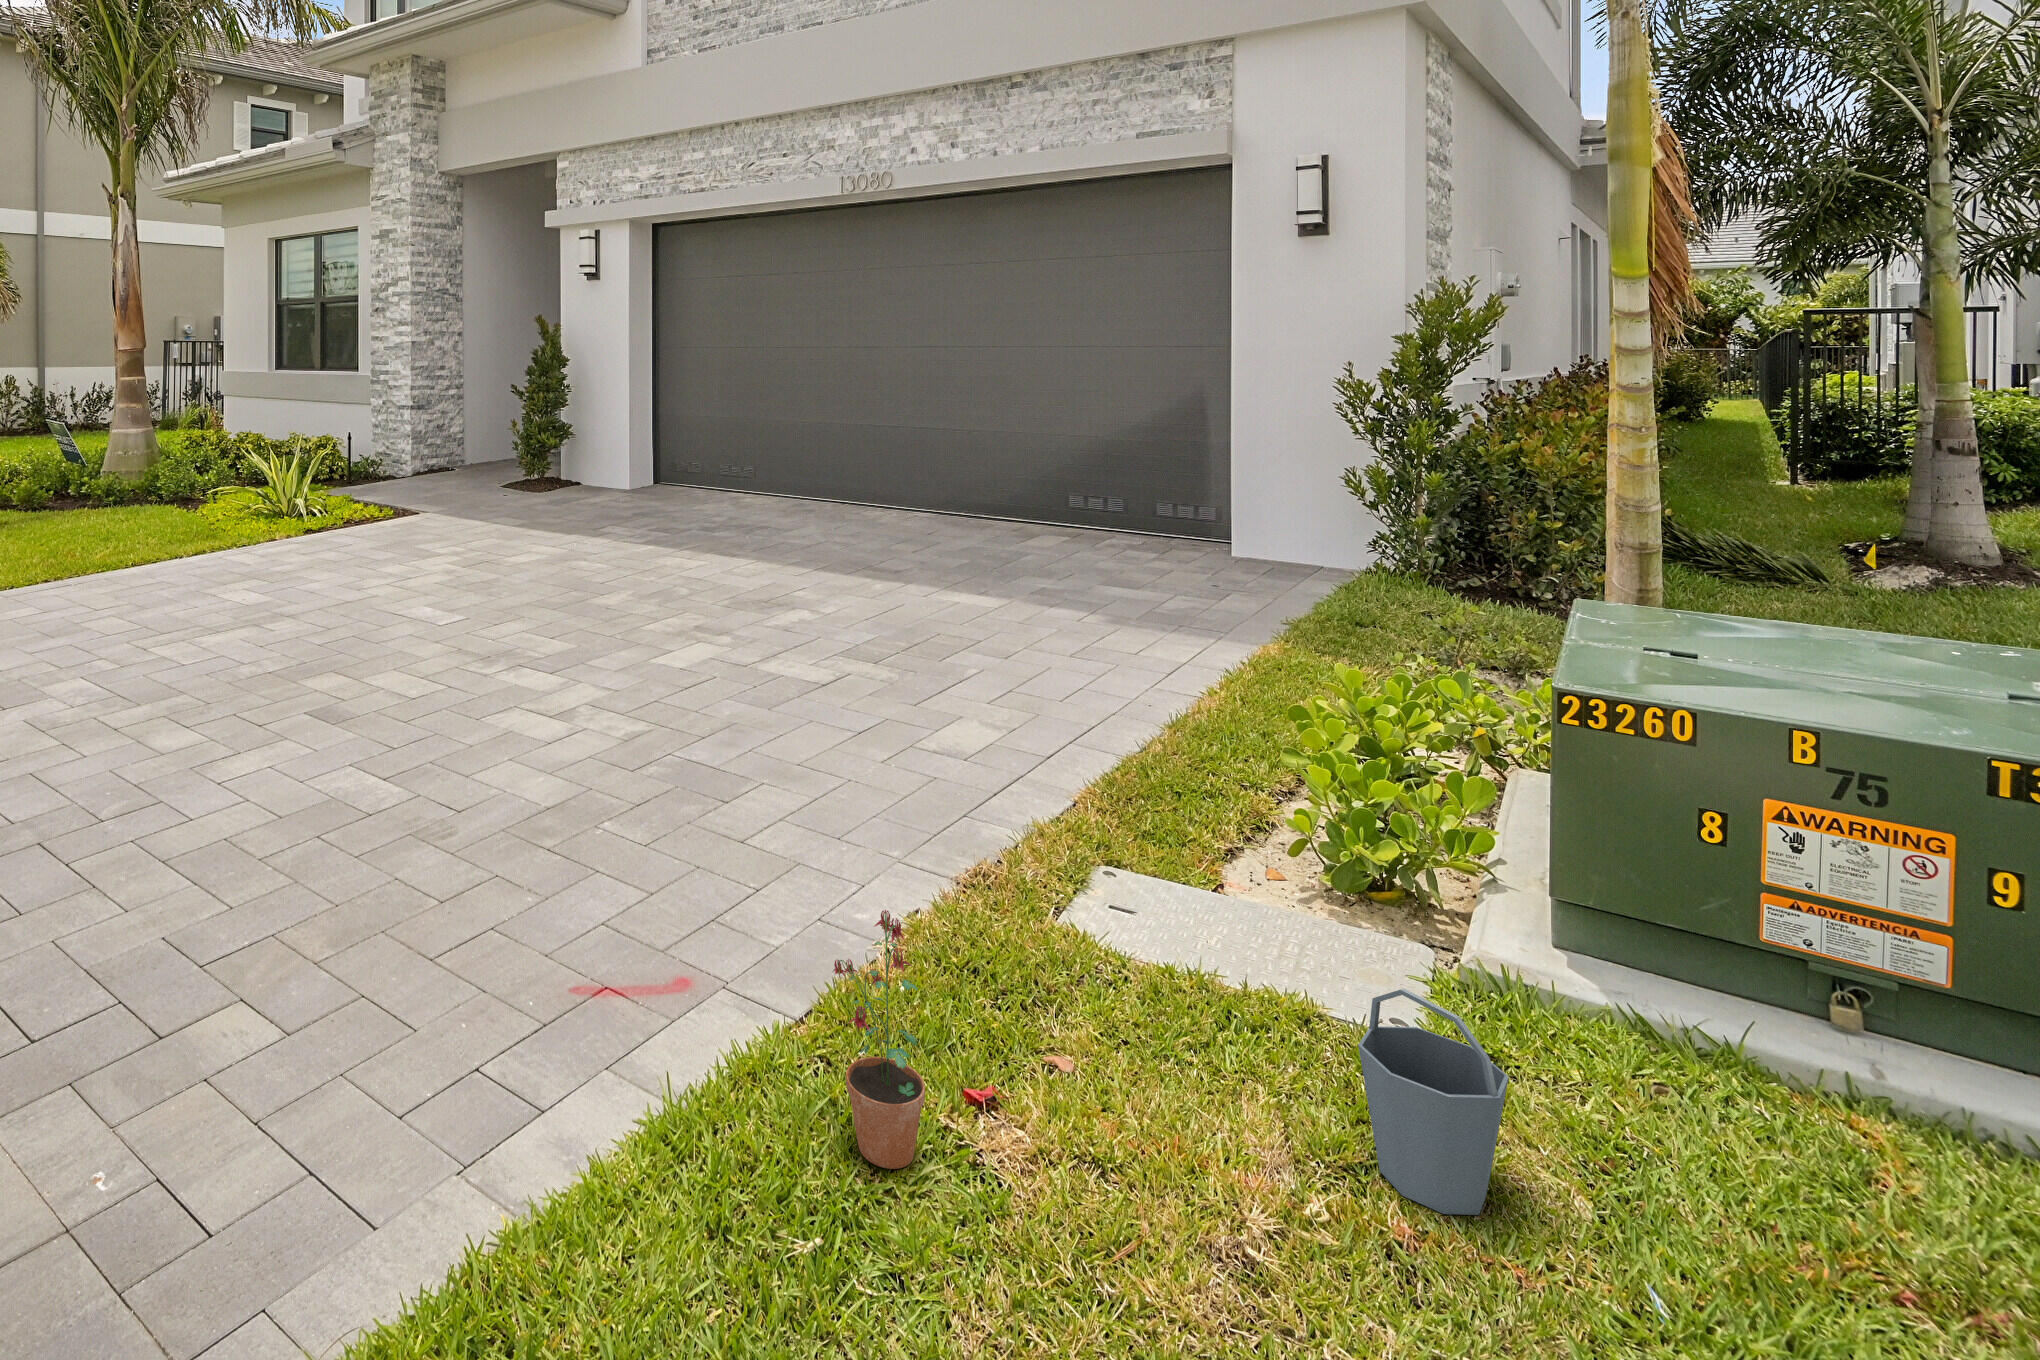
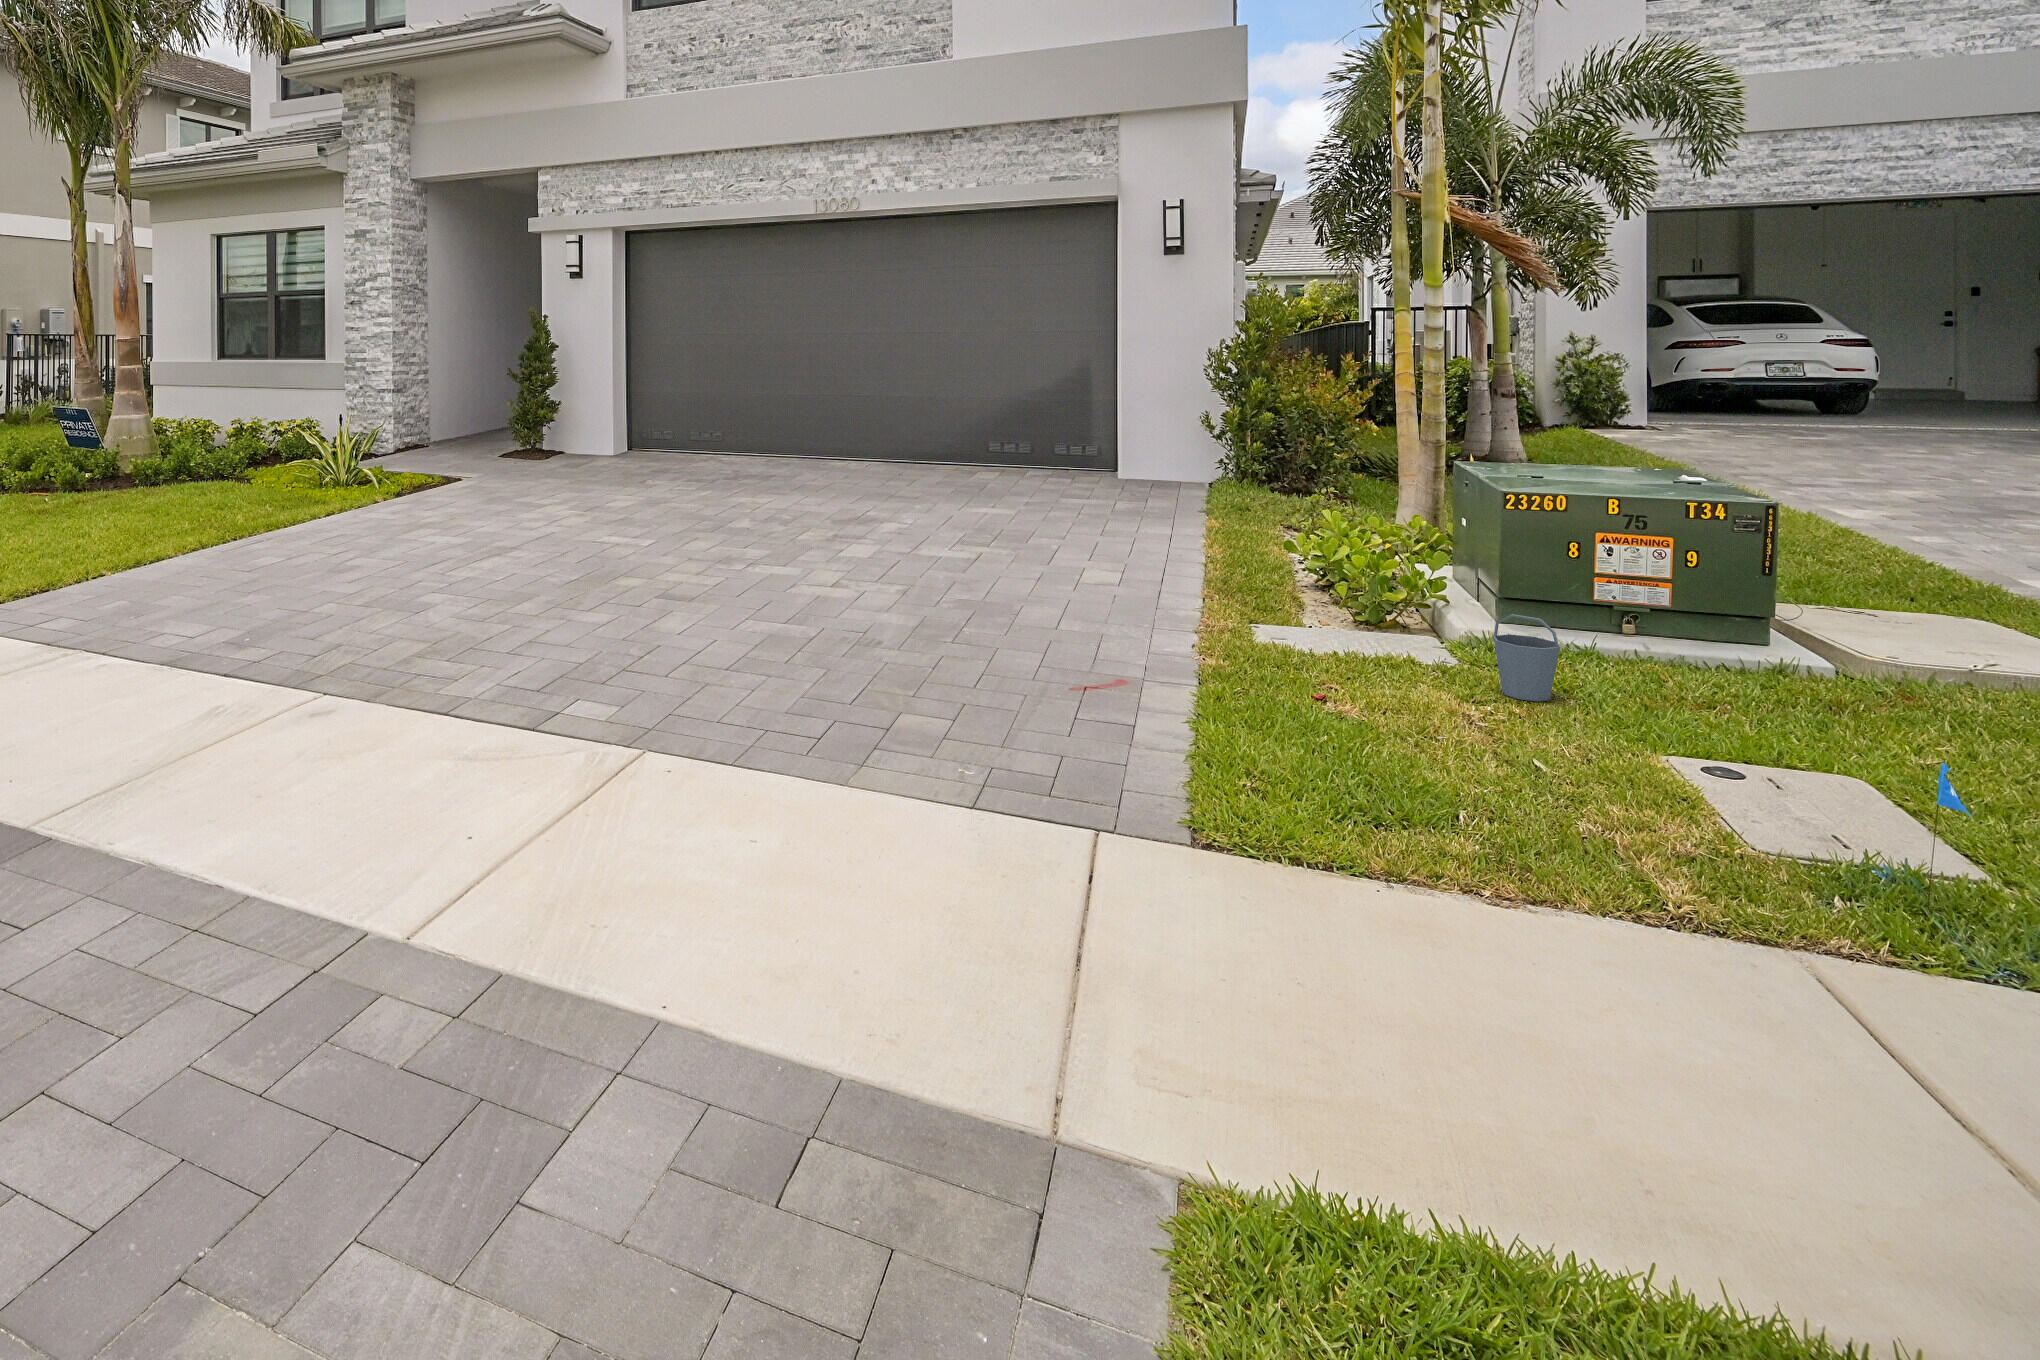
potted plant: present [833,910,925,1169] -> none [1280,605,1347,719]

